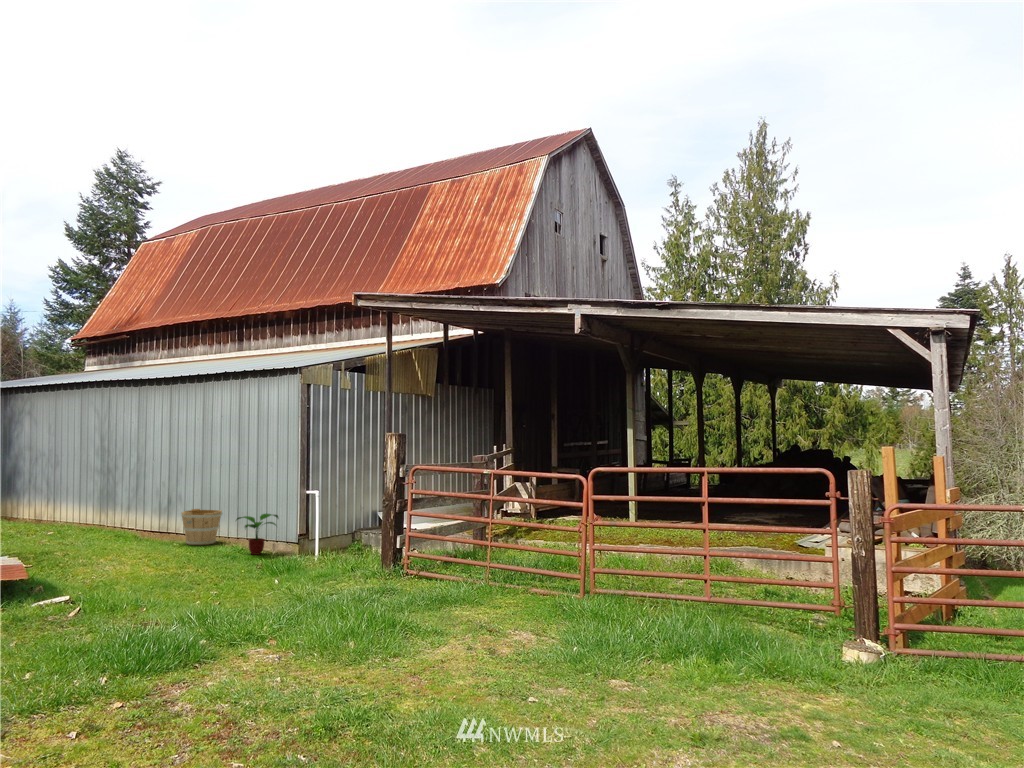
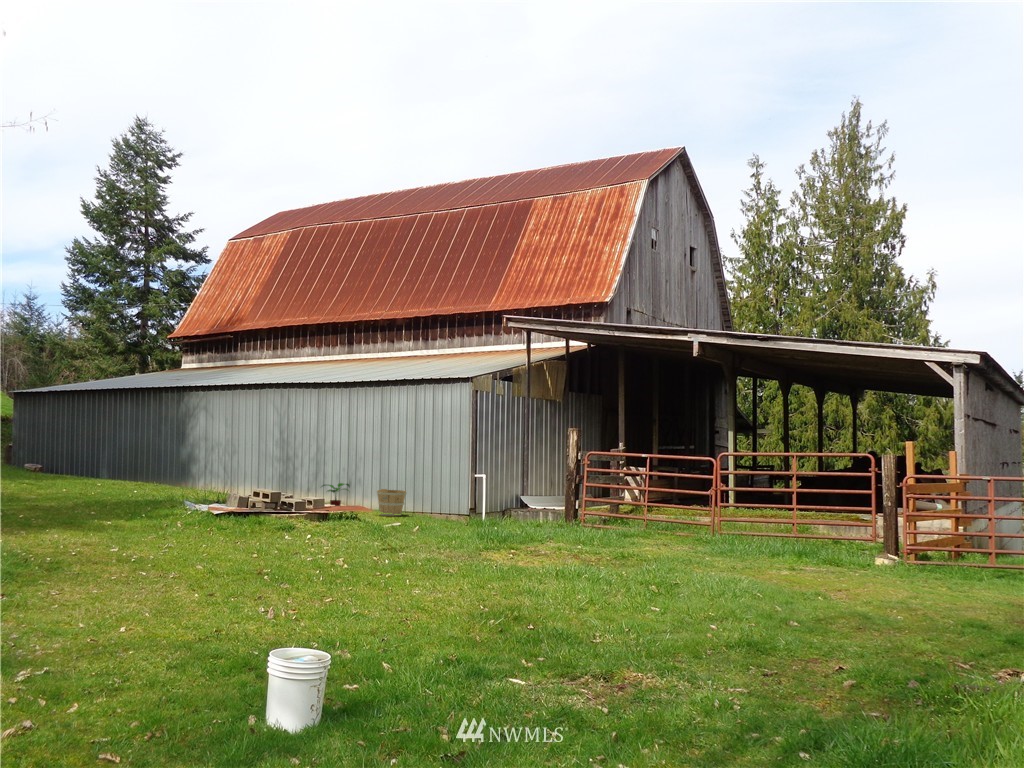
potted plant: present [236,514,278,555] -> present [322,483,350,506]

